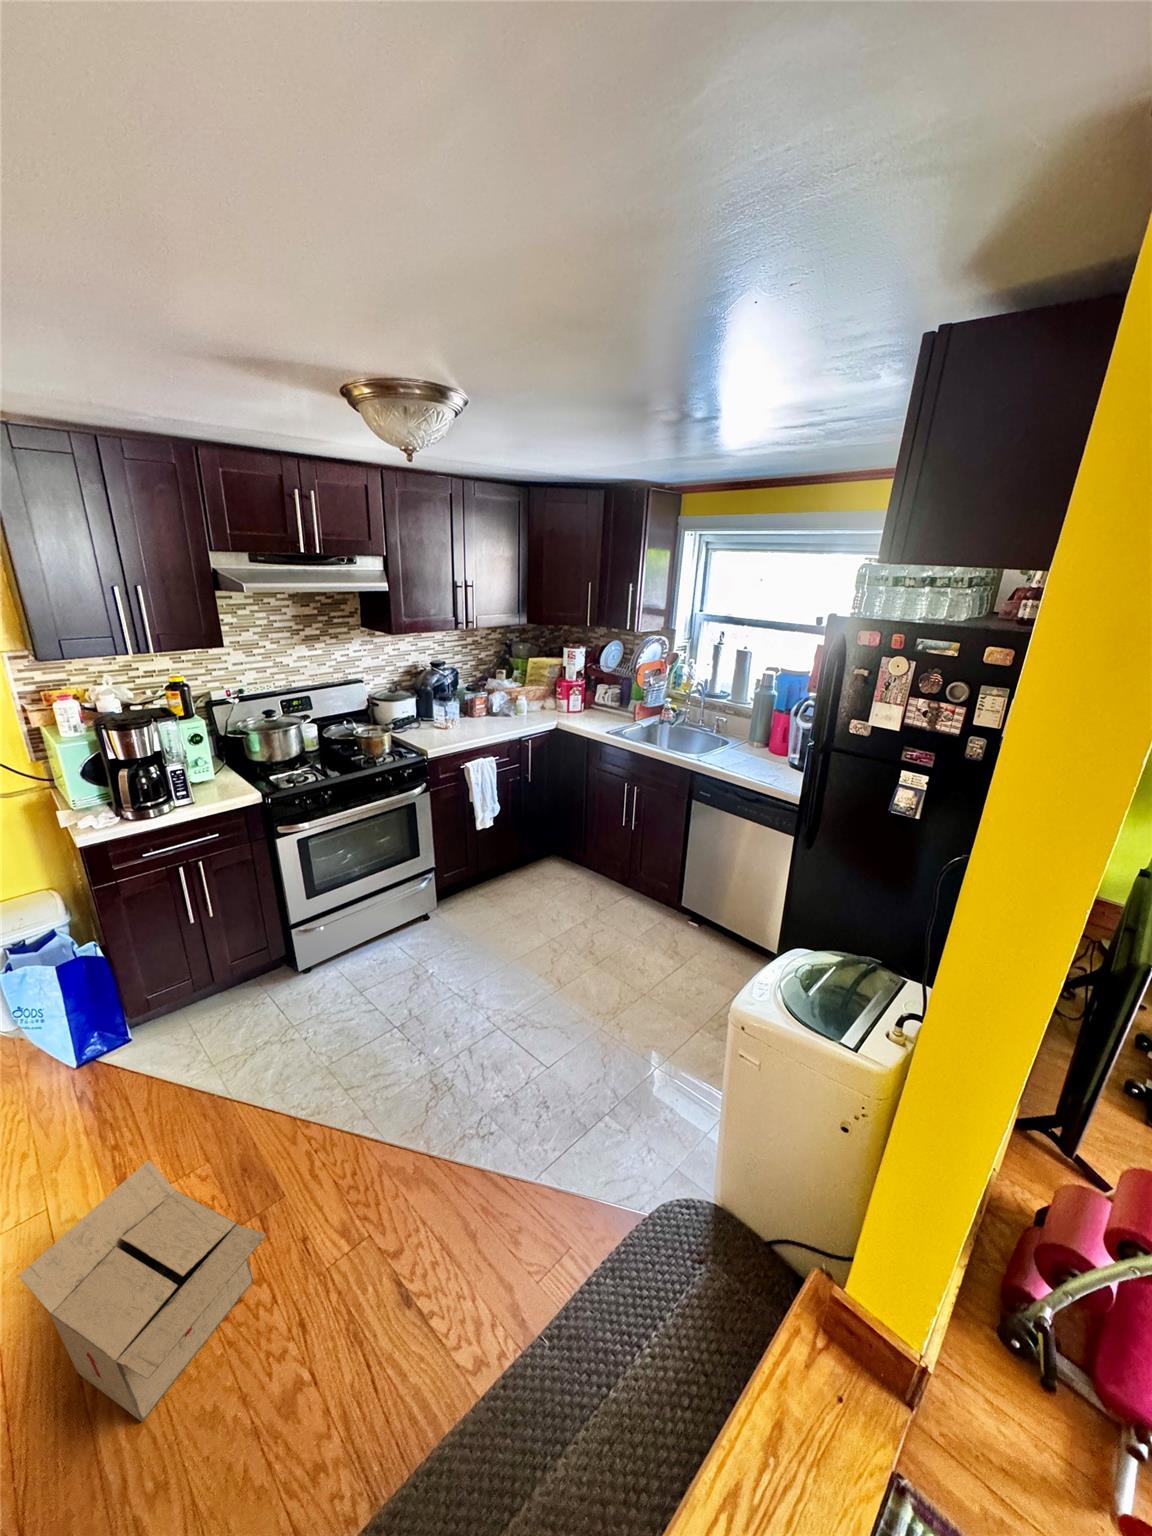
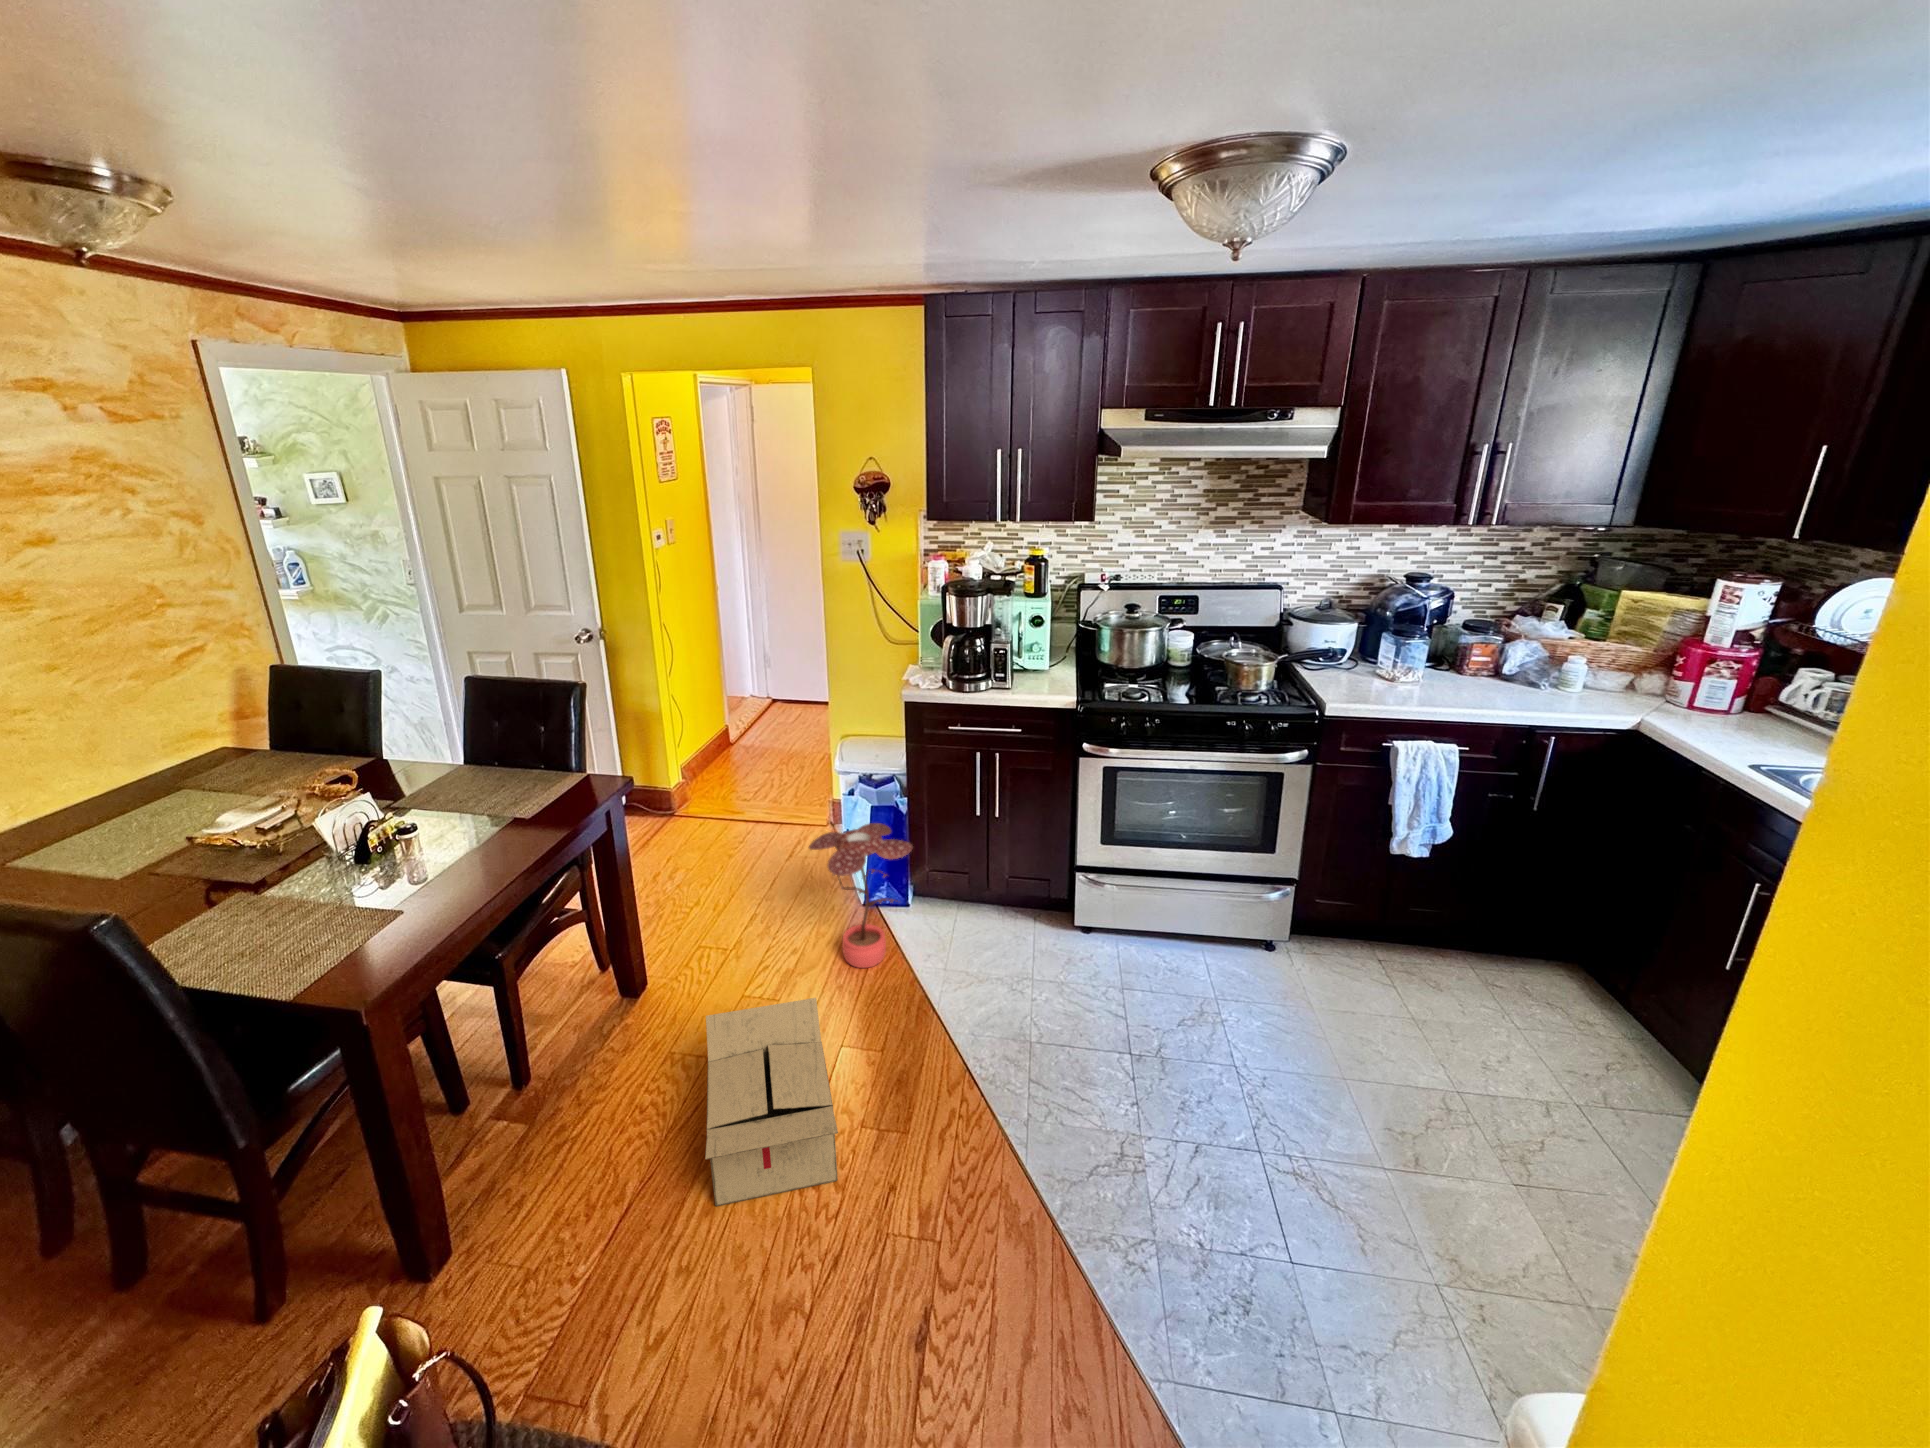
potted plant: none [17,973,157,1121] -> present [809,823,913,968]

